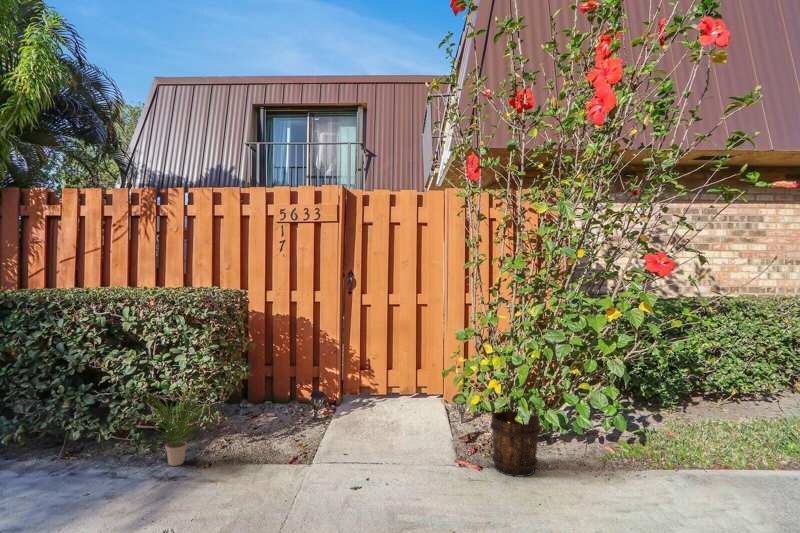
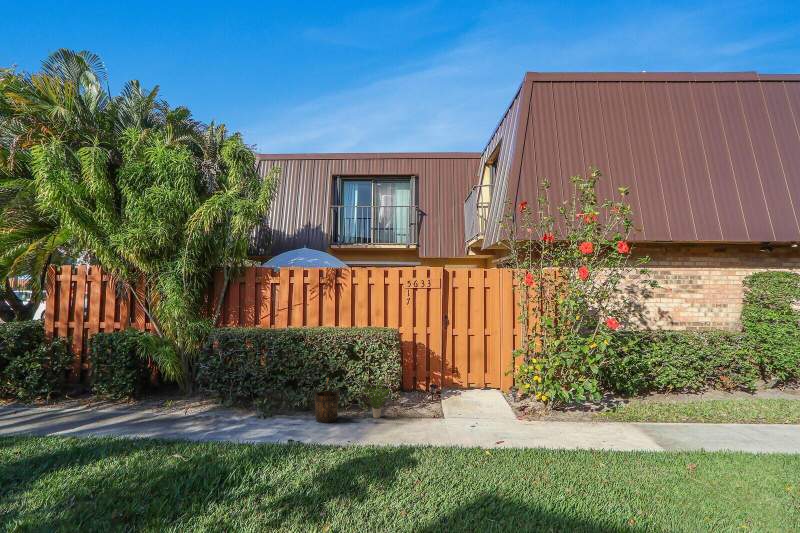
bucket: present [490,385,541,477] -> present [314,378,340,423]

